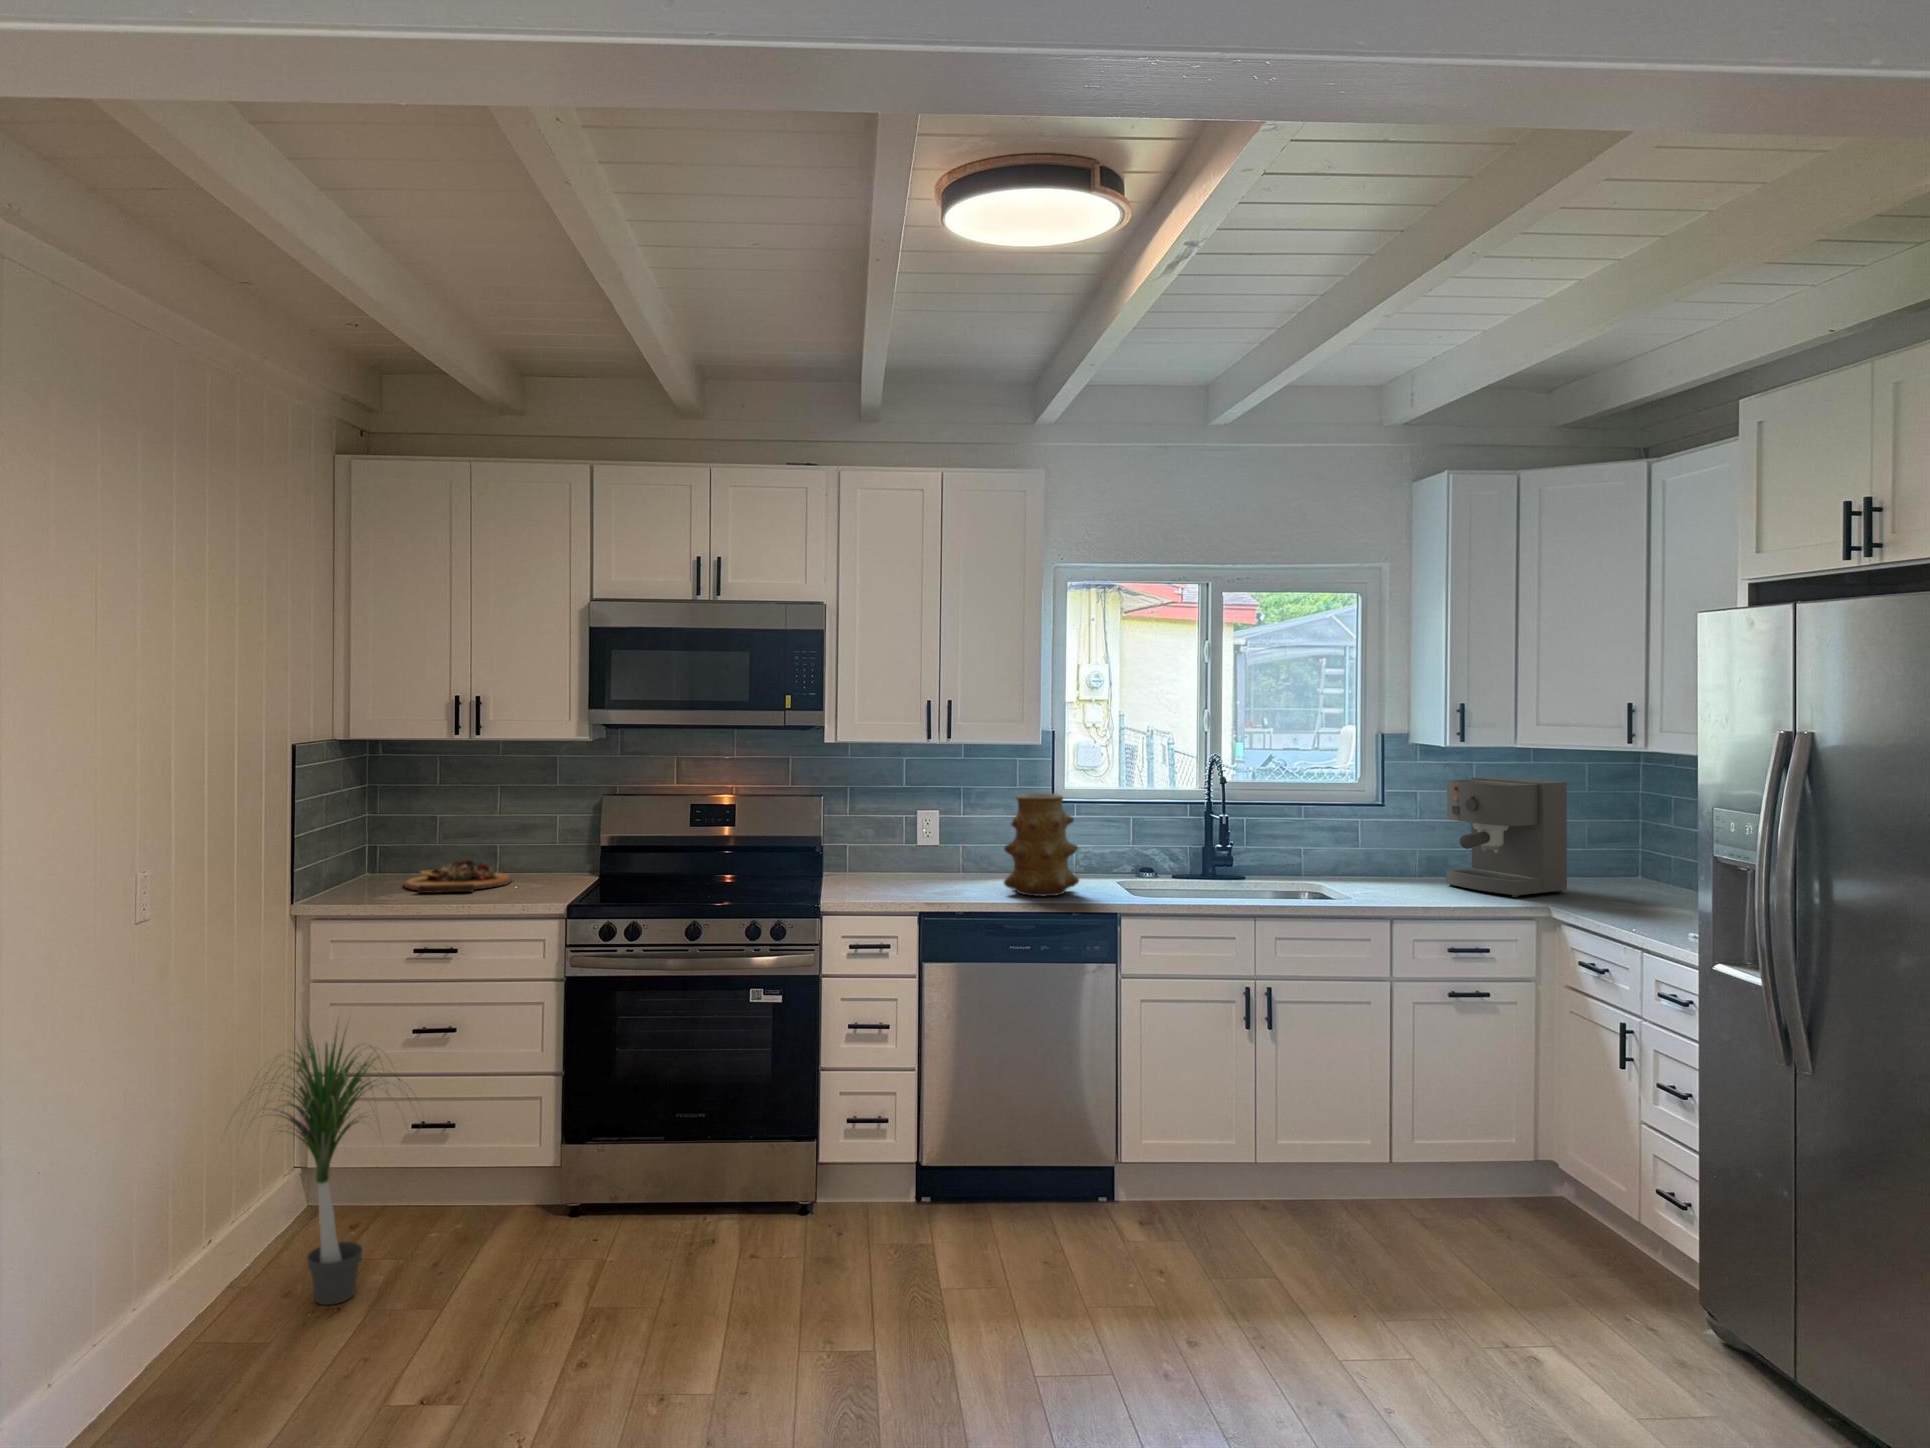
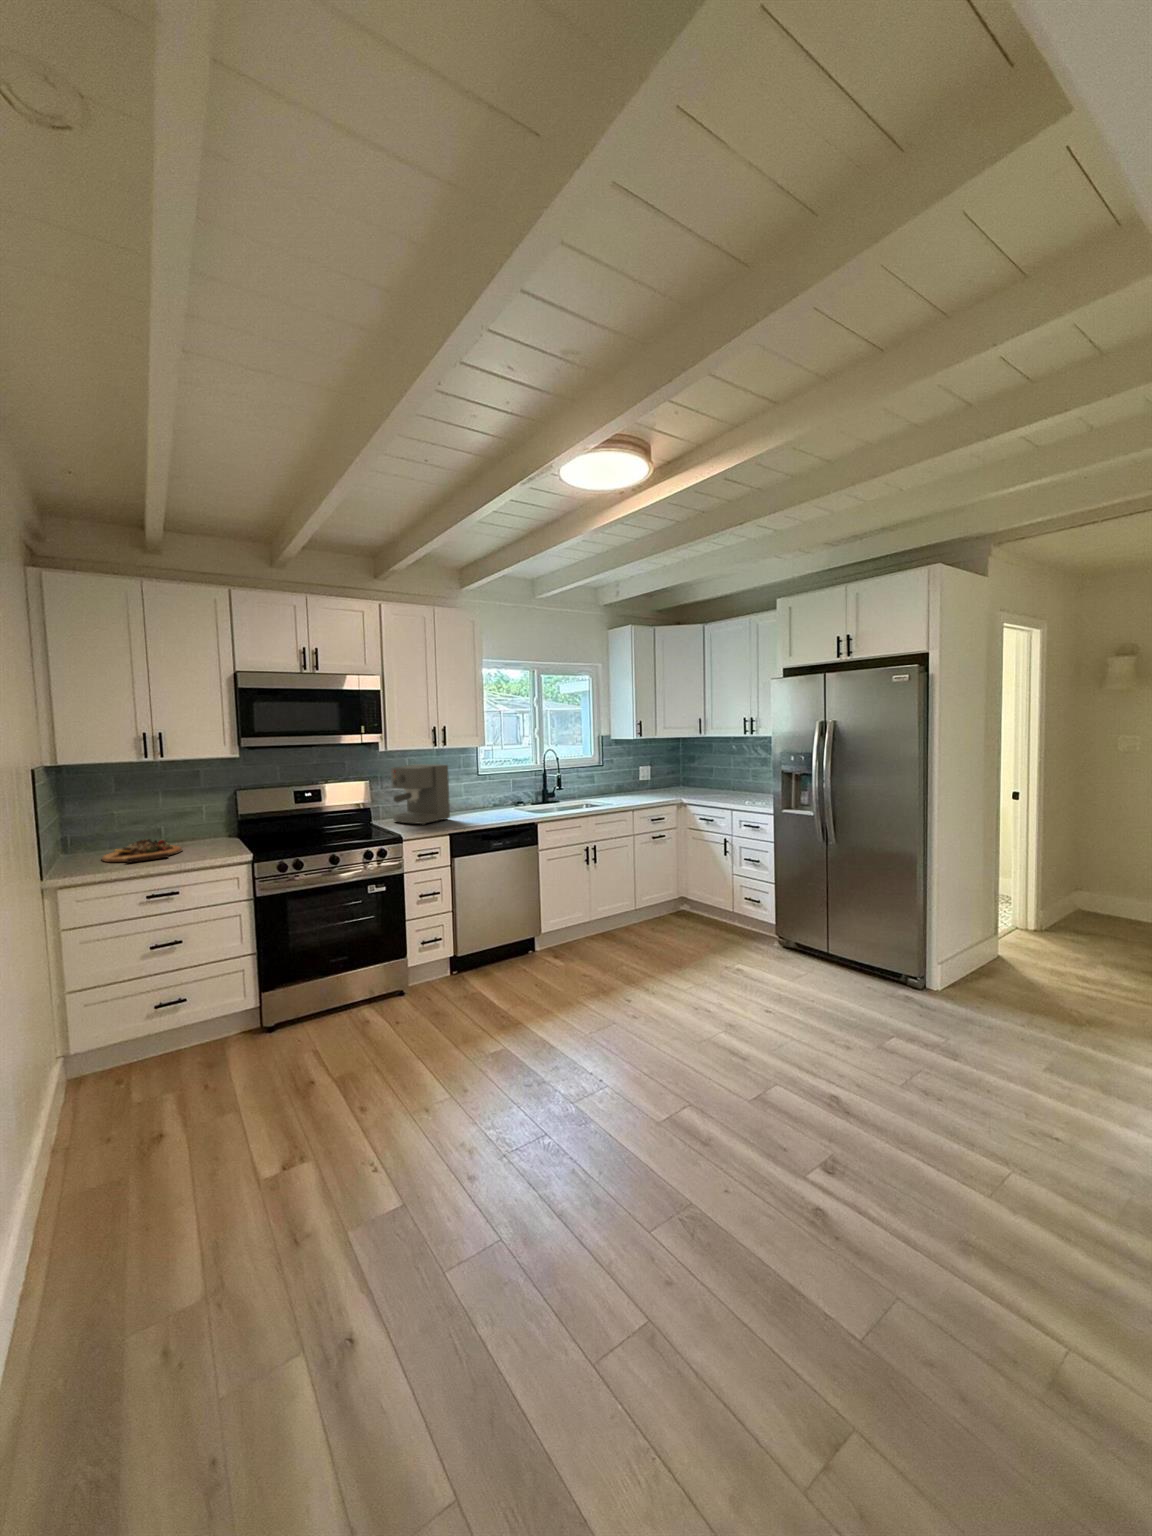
coffee maker: present [1446,777,1567,897] -> present [391,764,450,825]
vase: present [1004,793,1079,896] -> none [474,770,511,820]
potted plant: present [227,1033,411,1305] -> none [61,939,214,1124]

